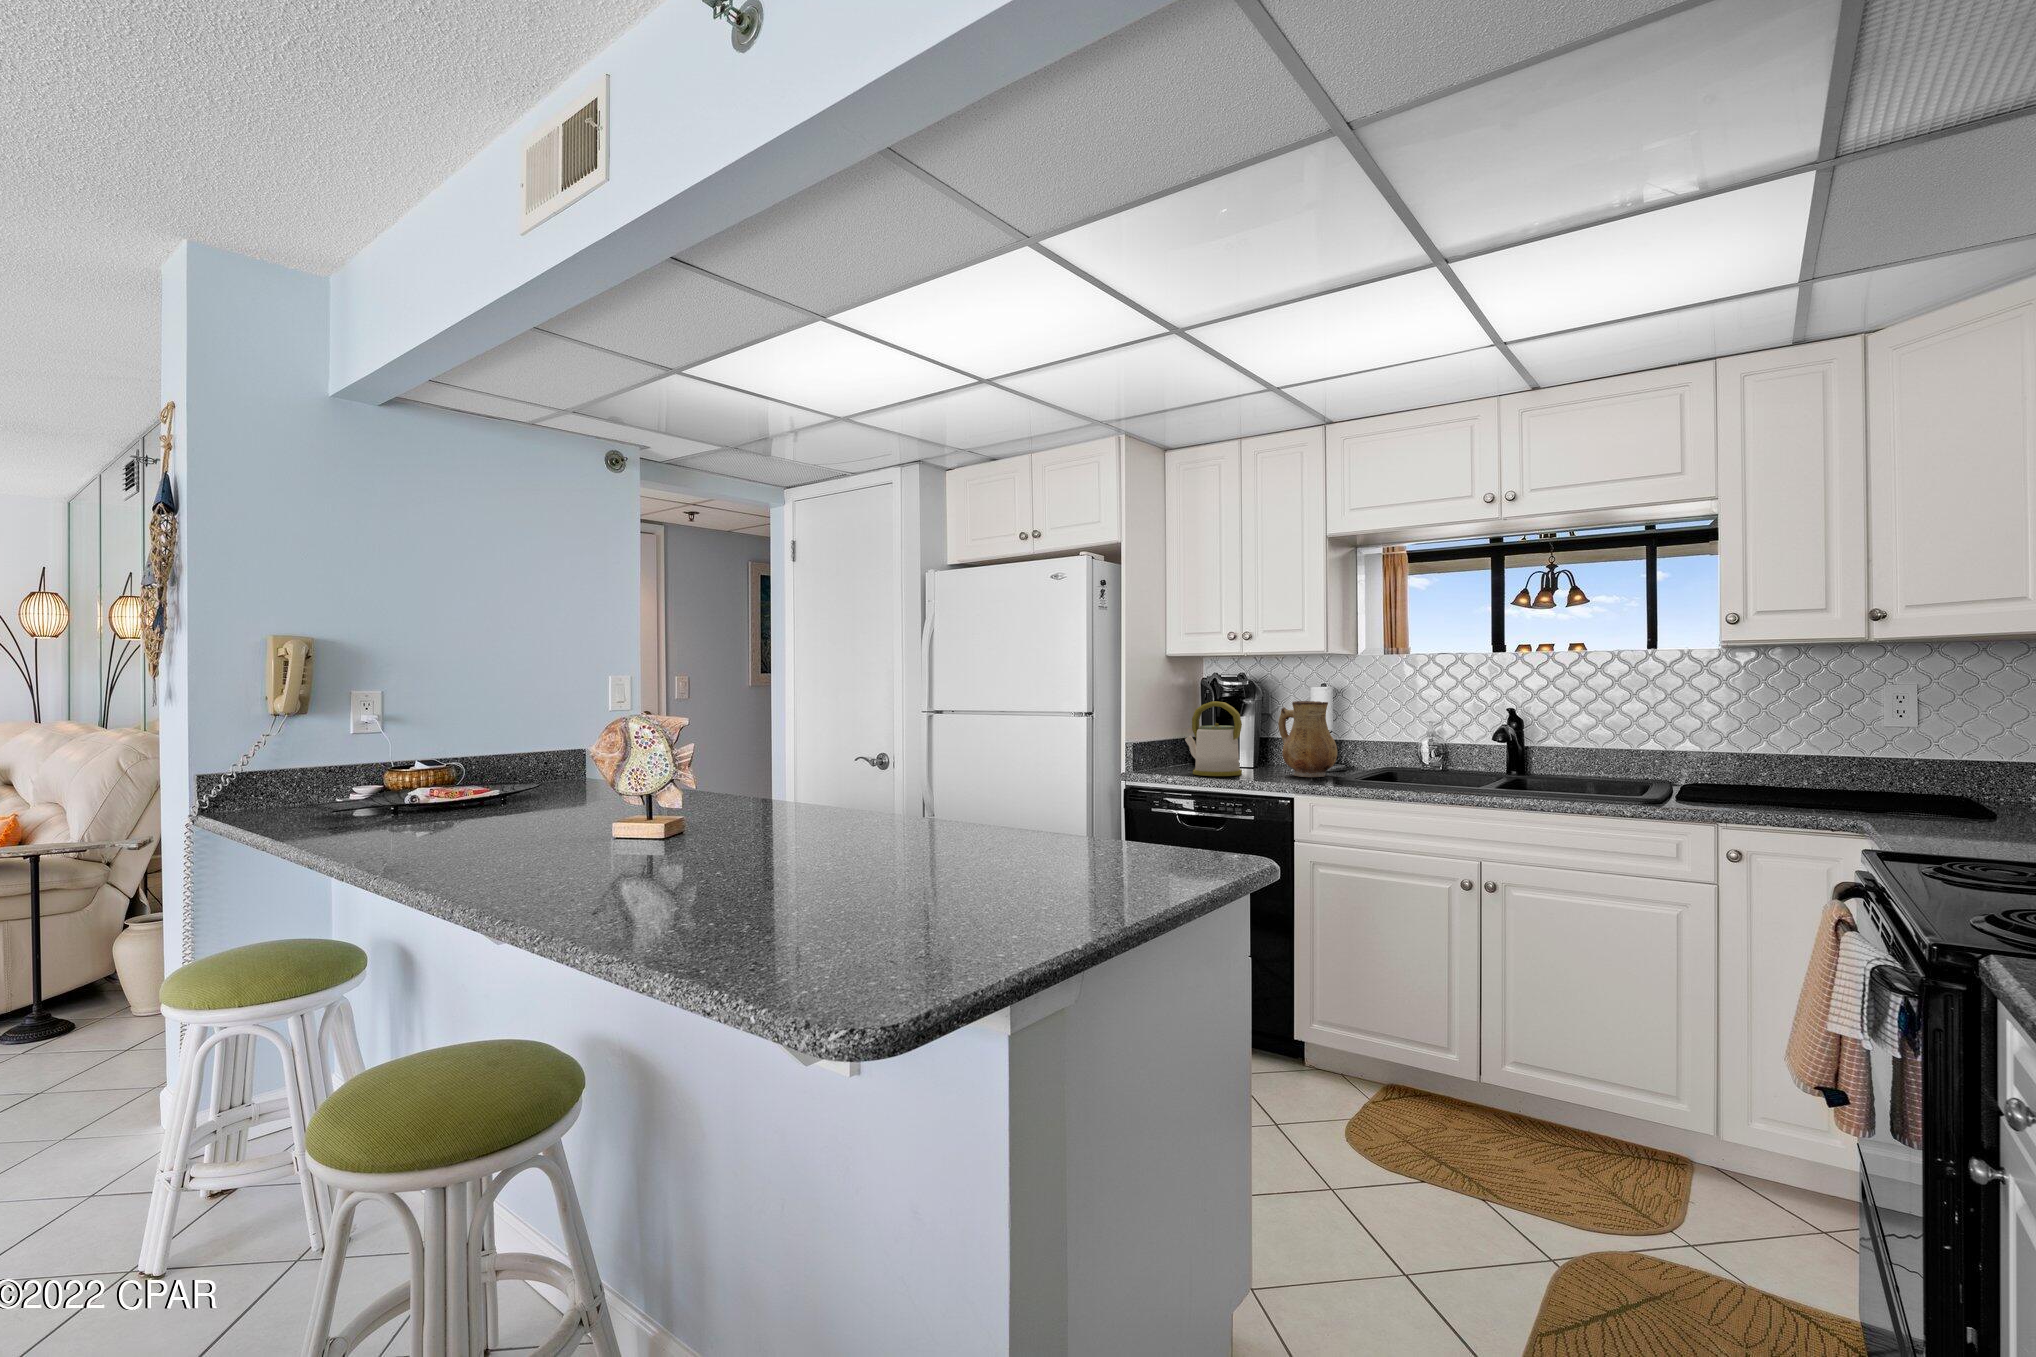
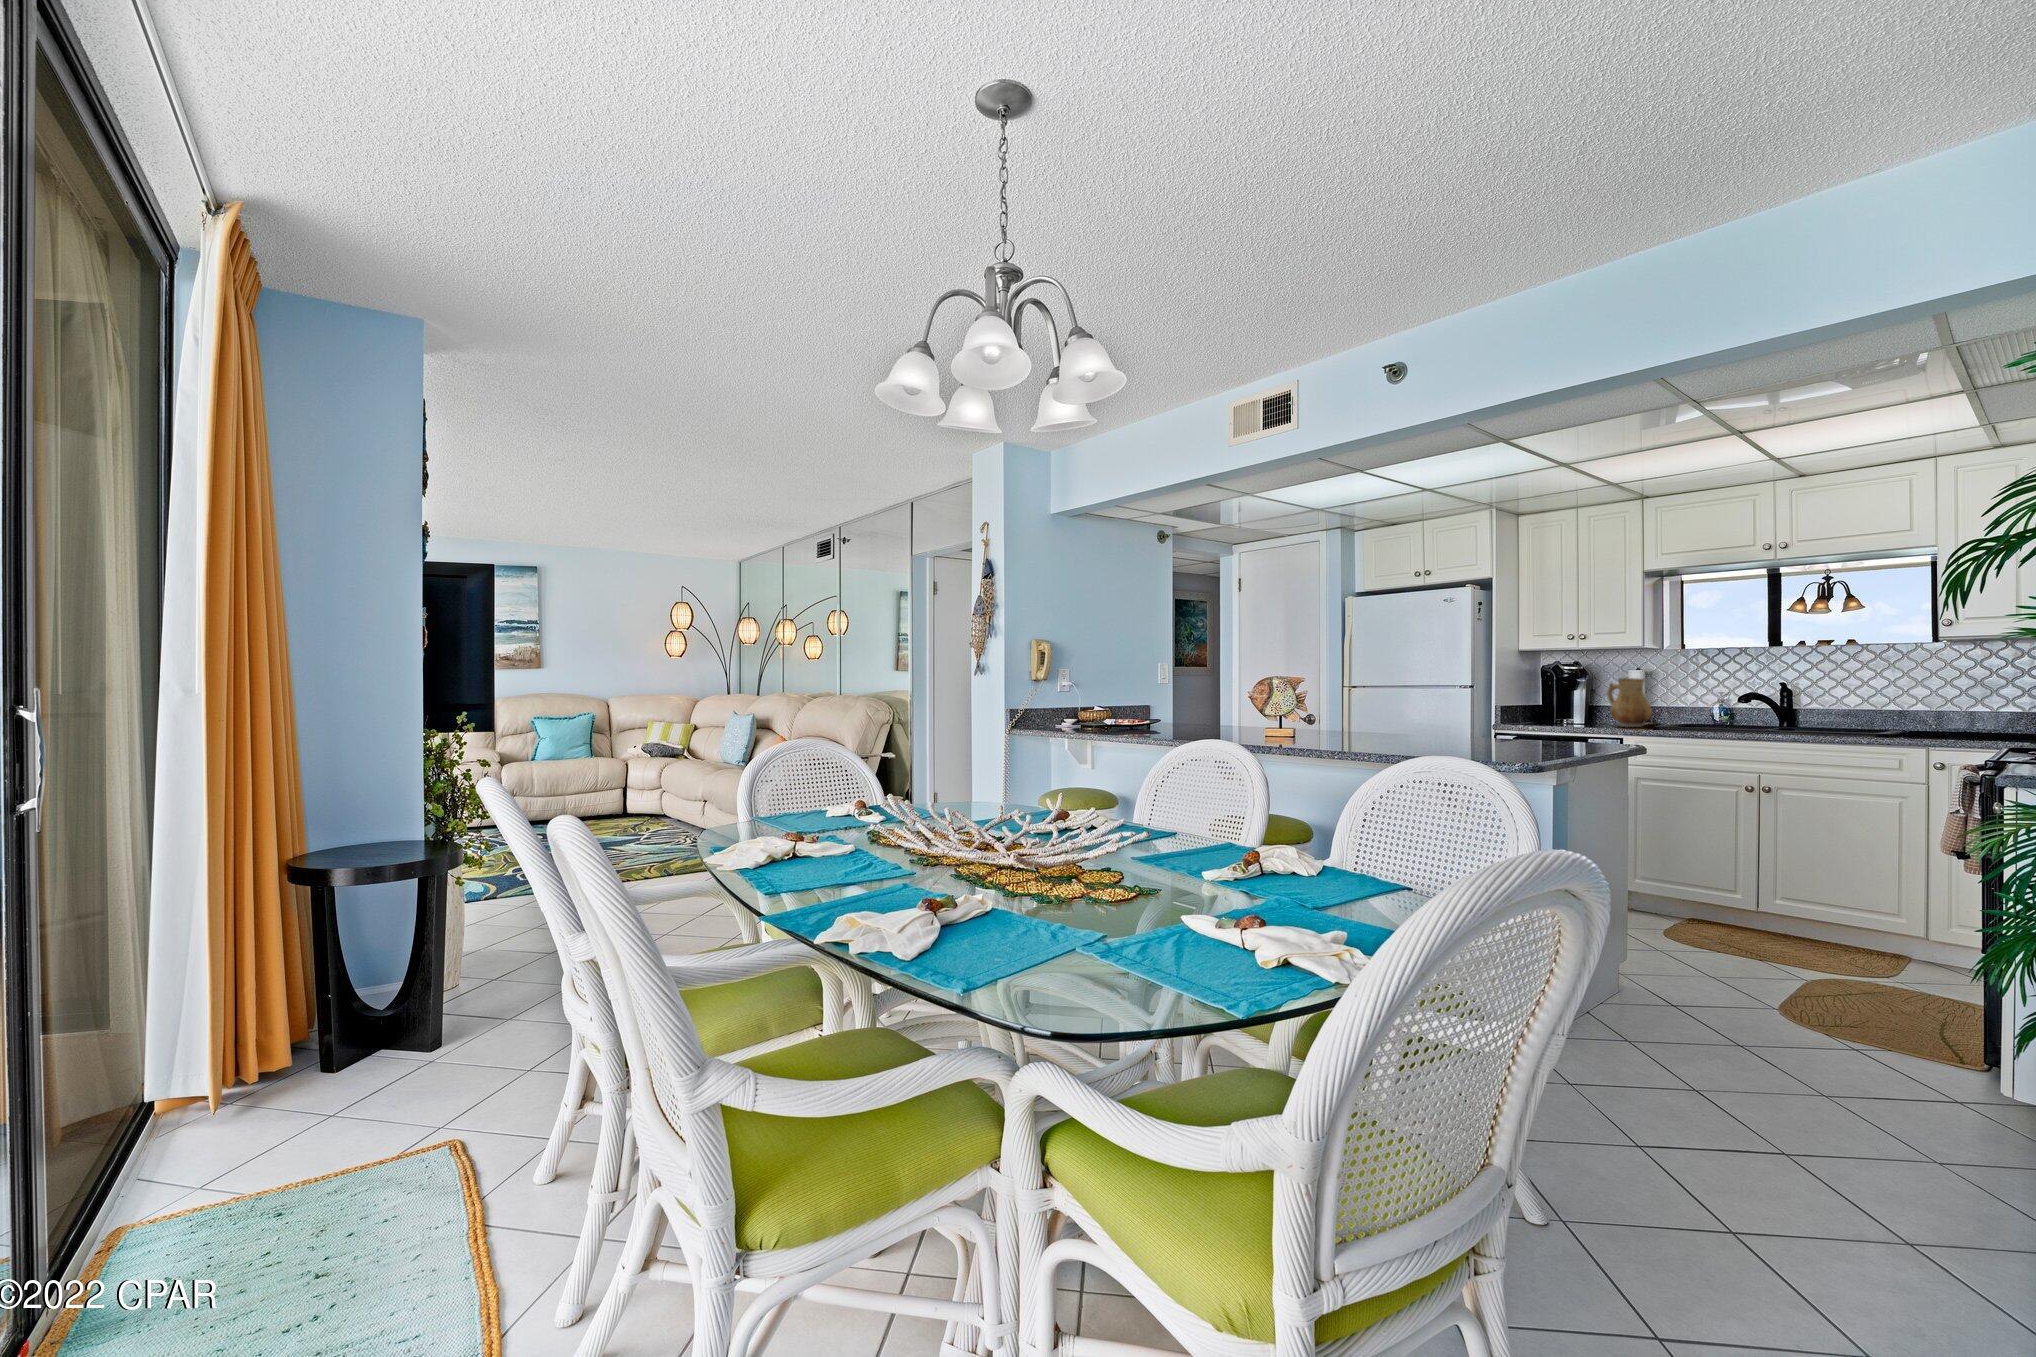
kettle: present [1185,701,1242,776] -> none [1538,679,1581,726]

